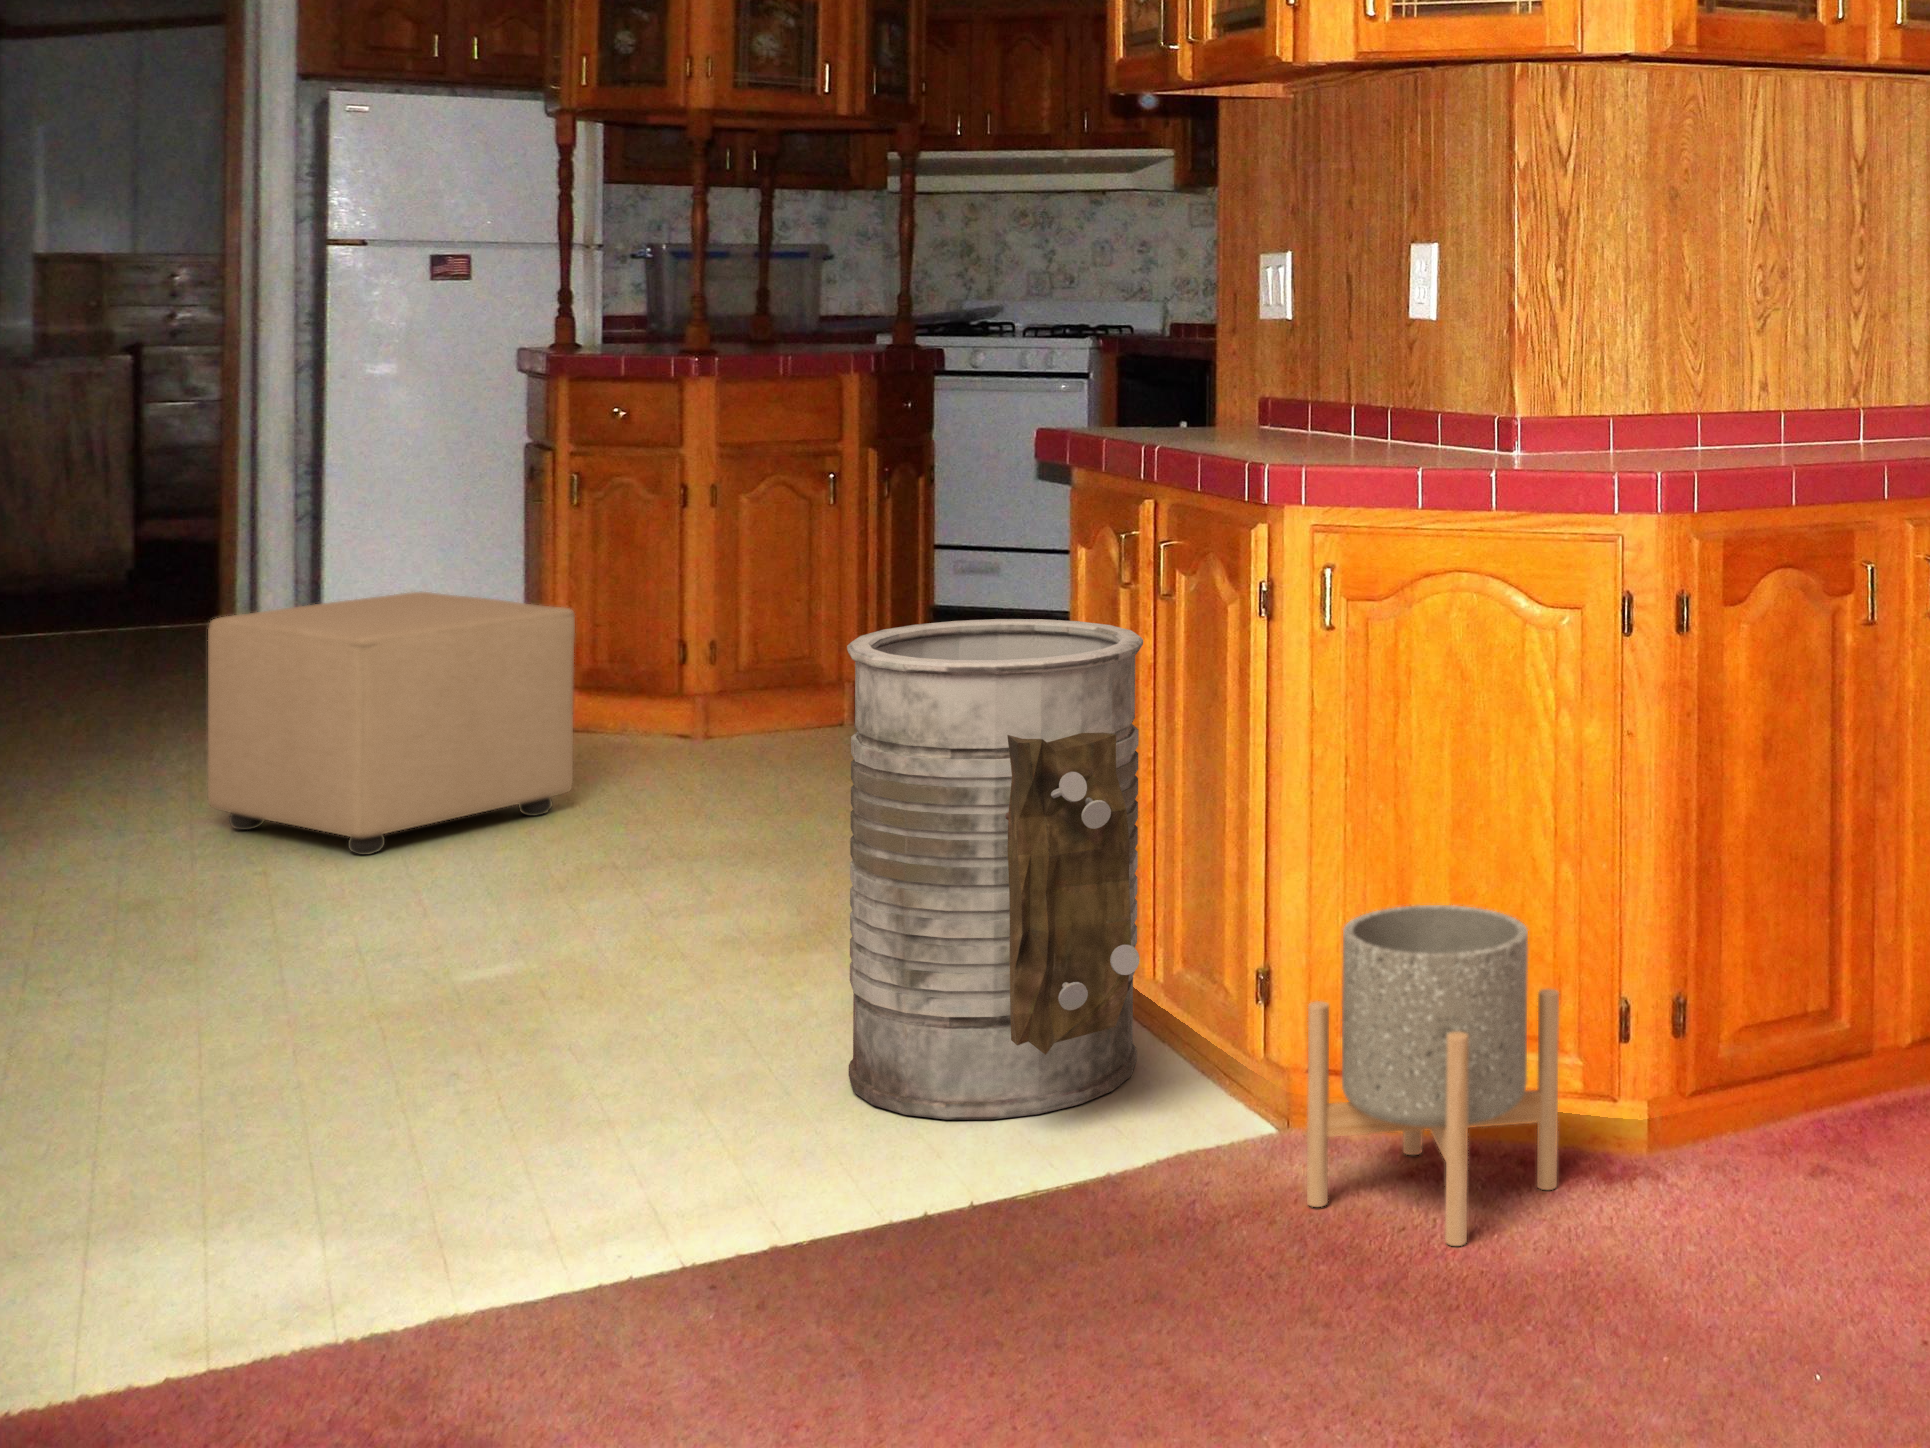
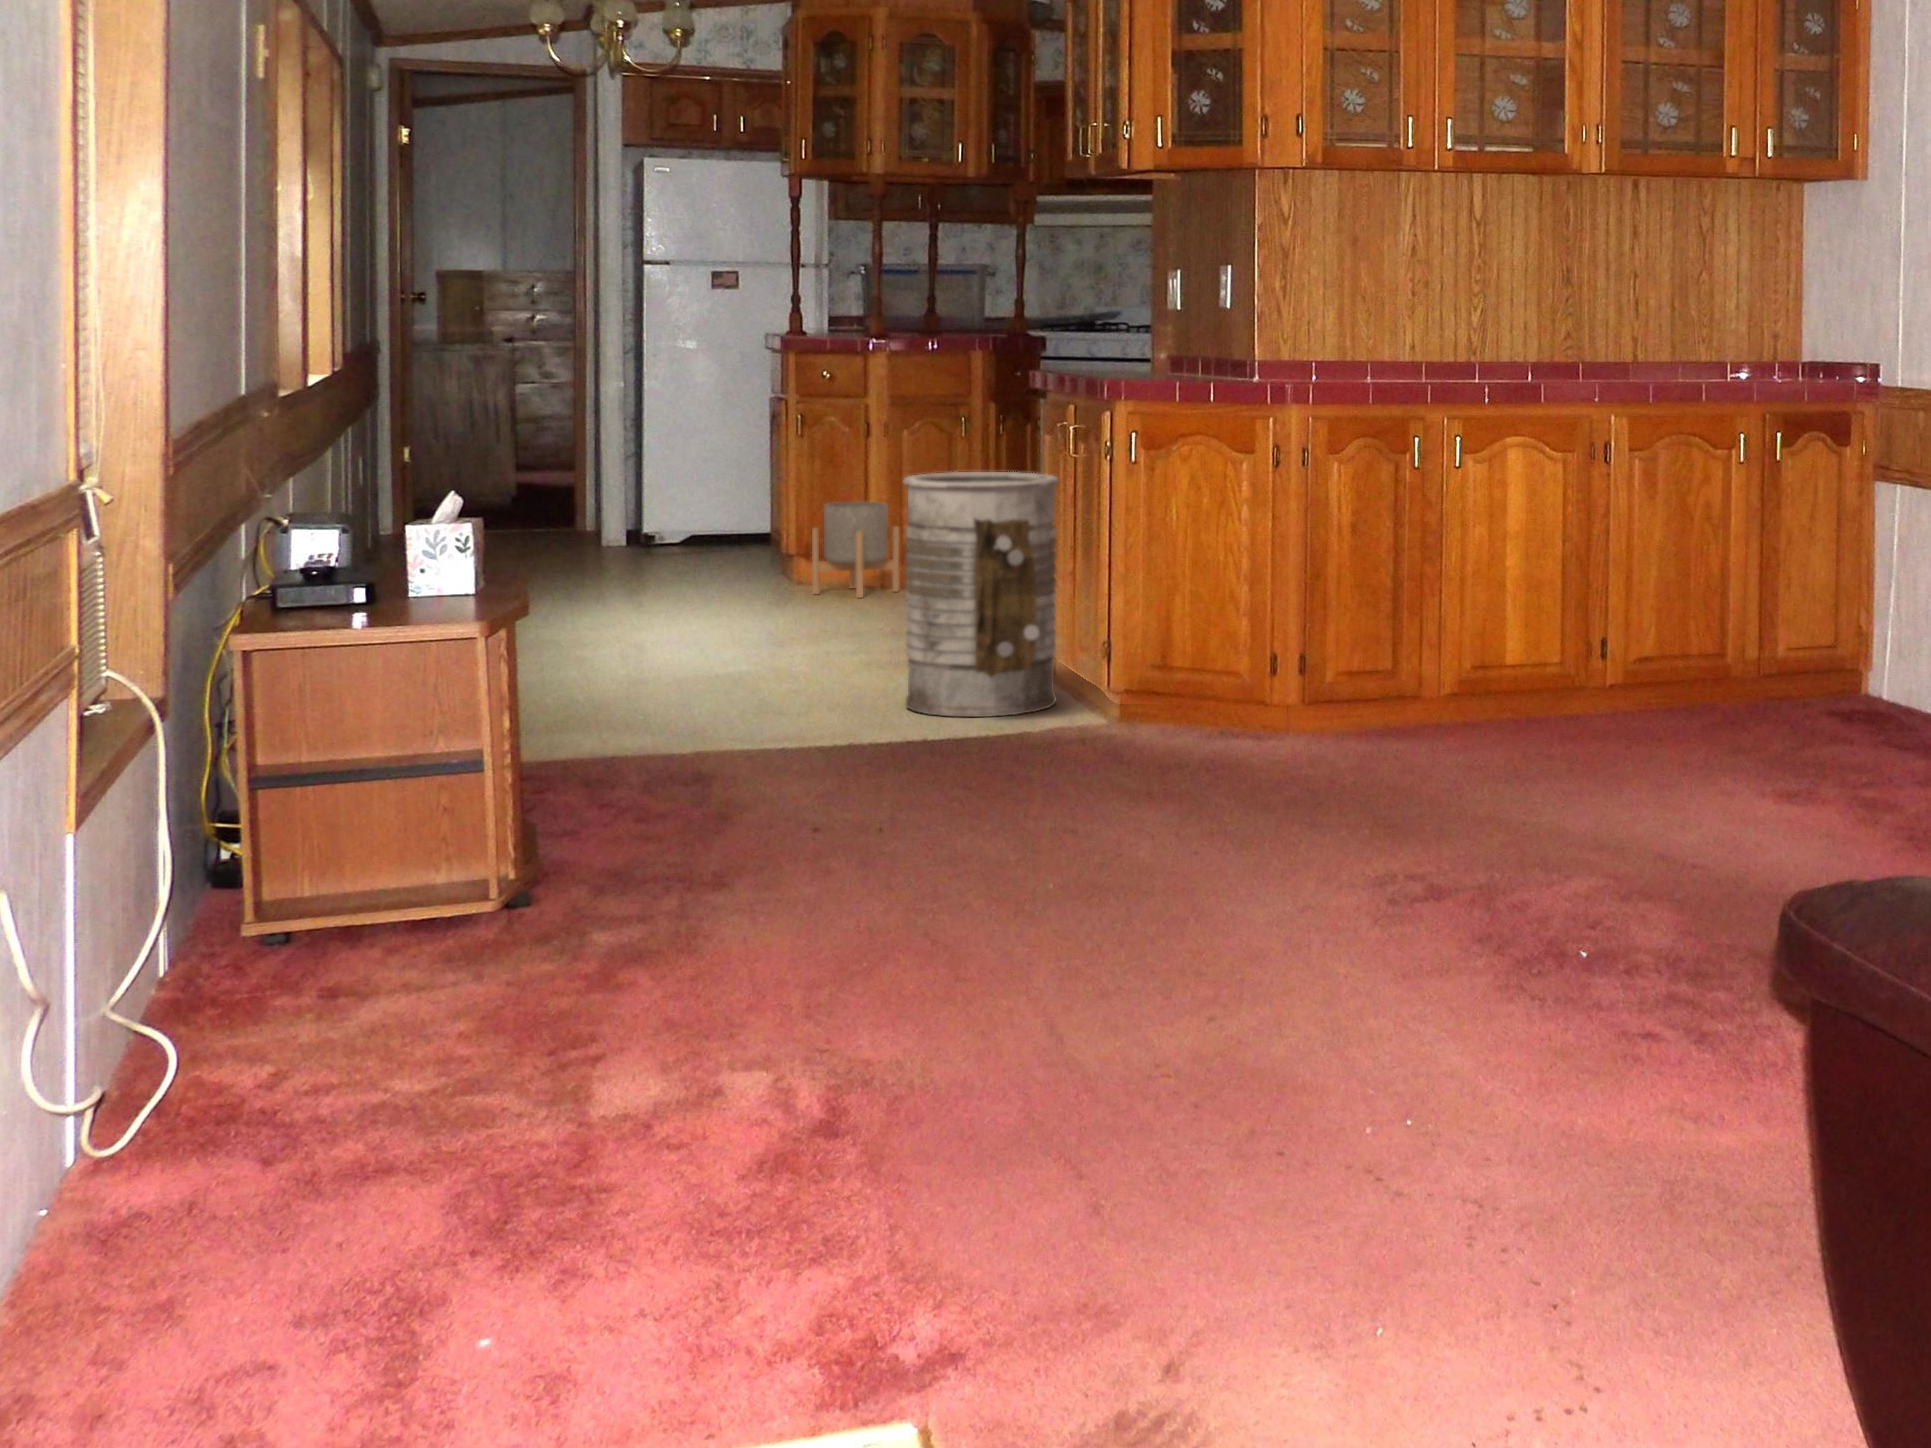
ottoman: present [208,592,575,855] -> none [578,483,791,629]
planter: present [1307,905,1559,1246] -> present [812,502,899,598]

